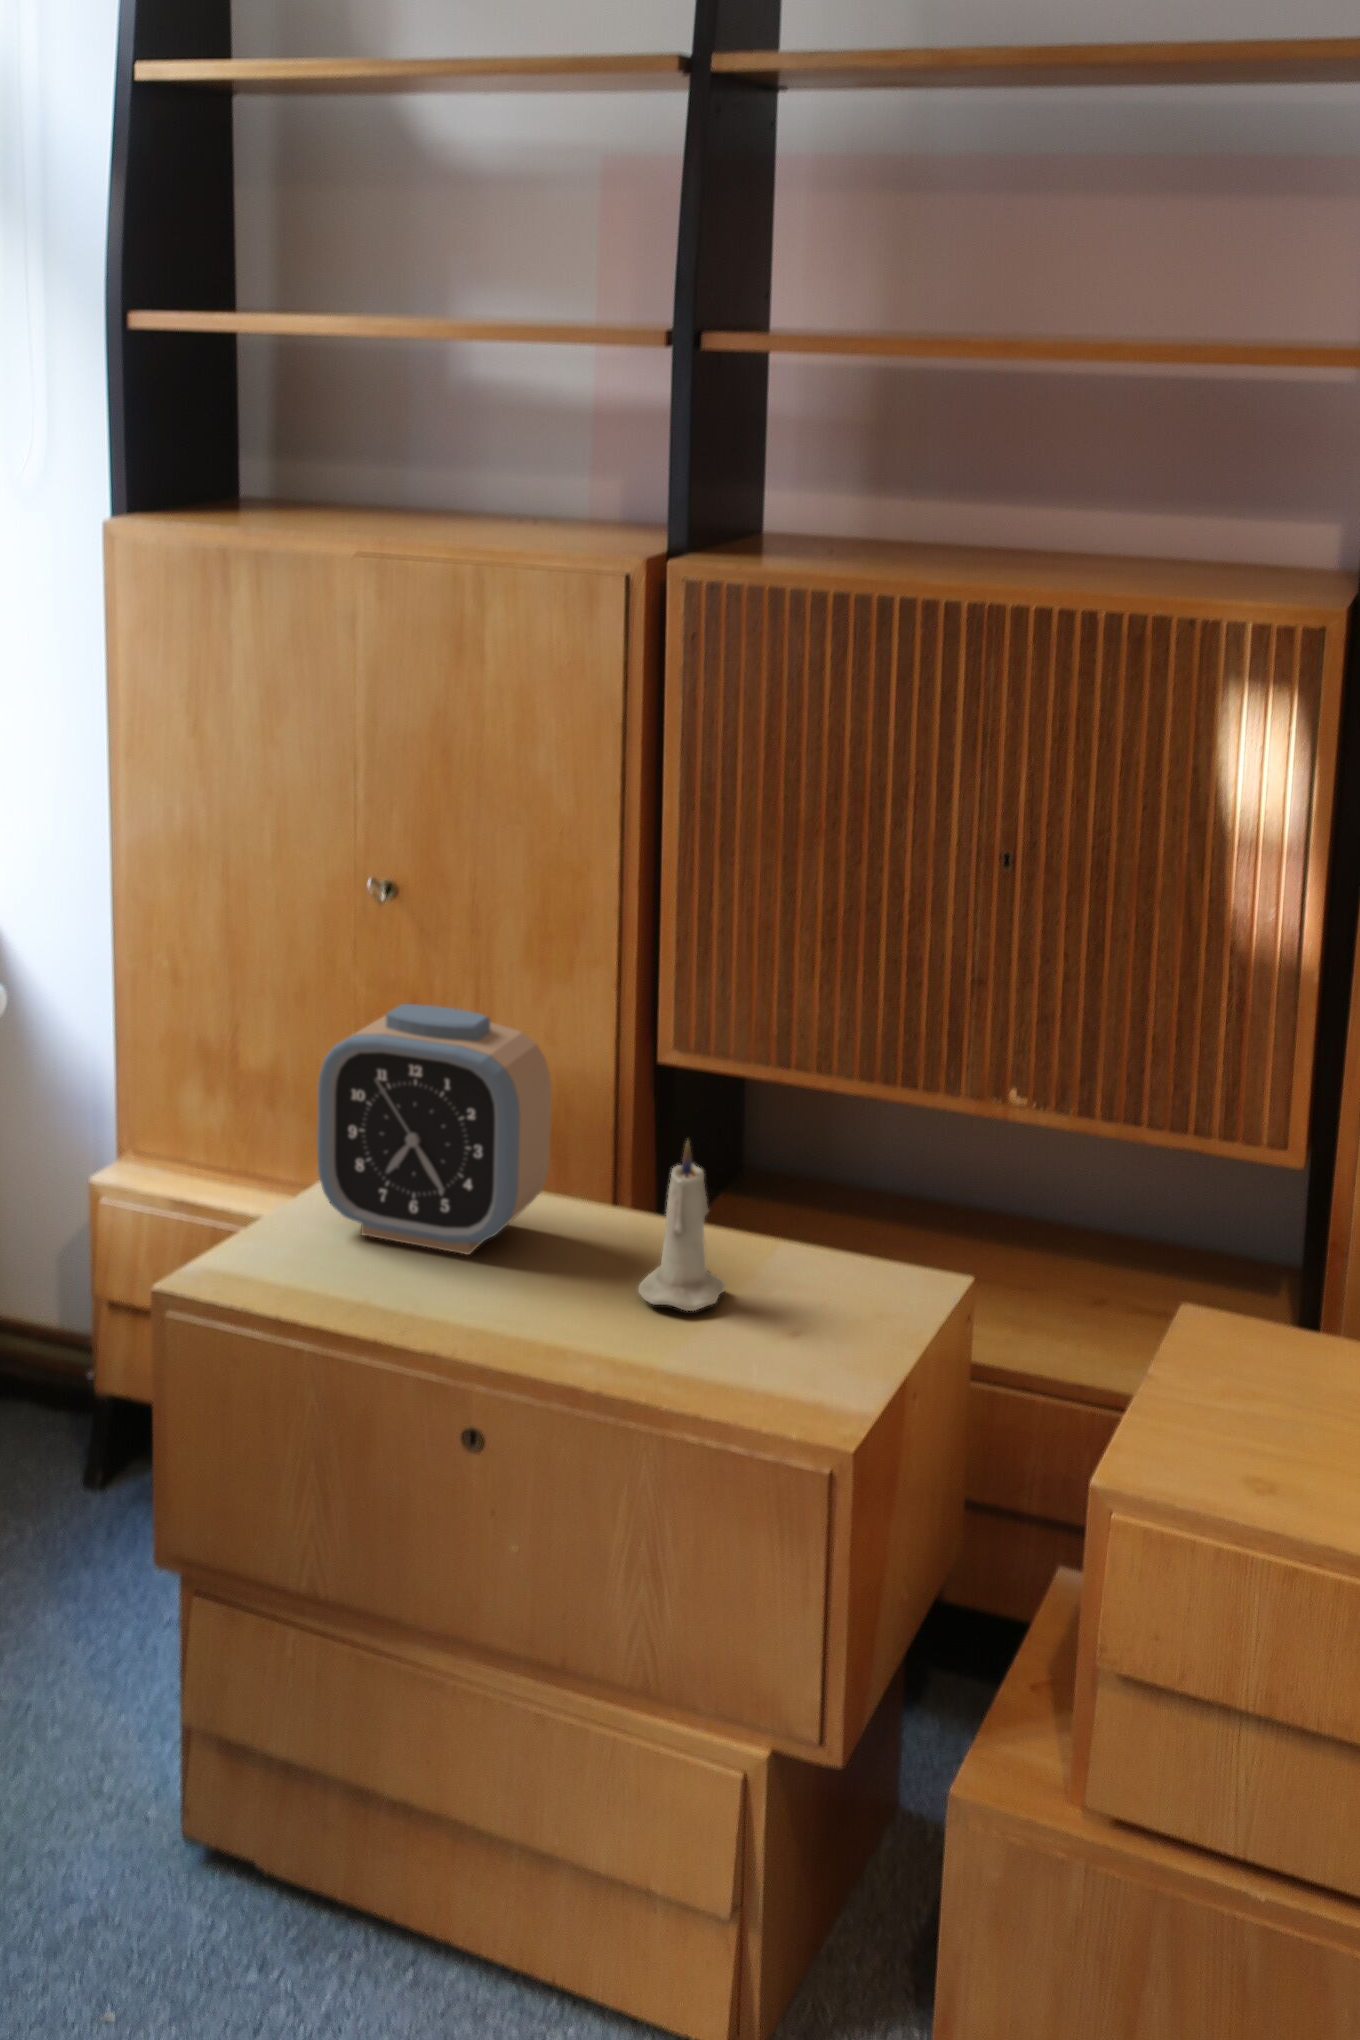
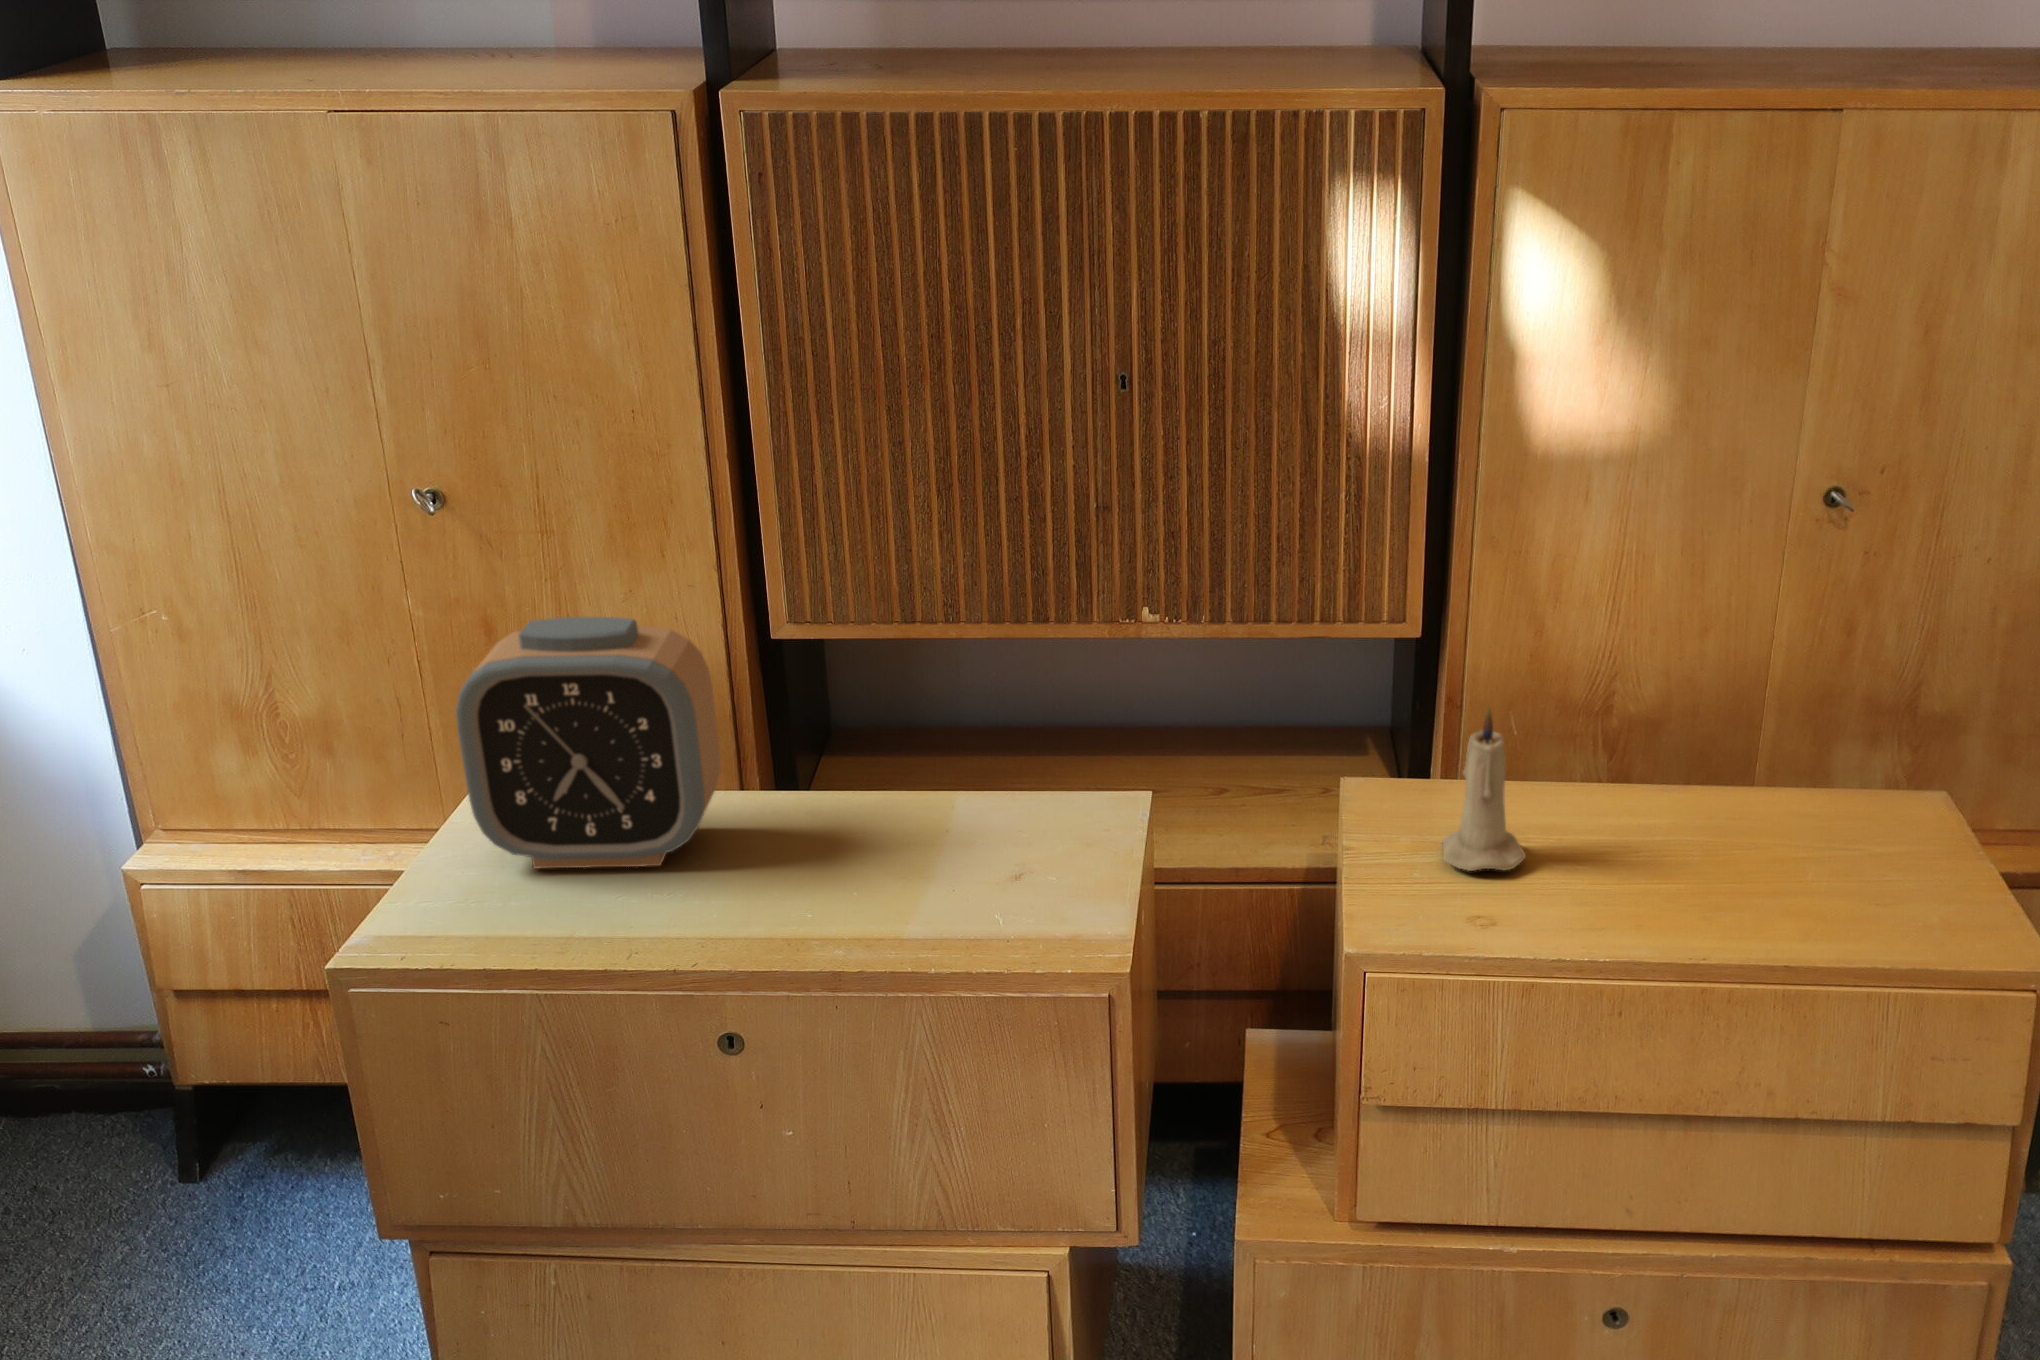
candle: present [638,1140,725,1311] -> present [1442,707,1526,871]

